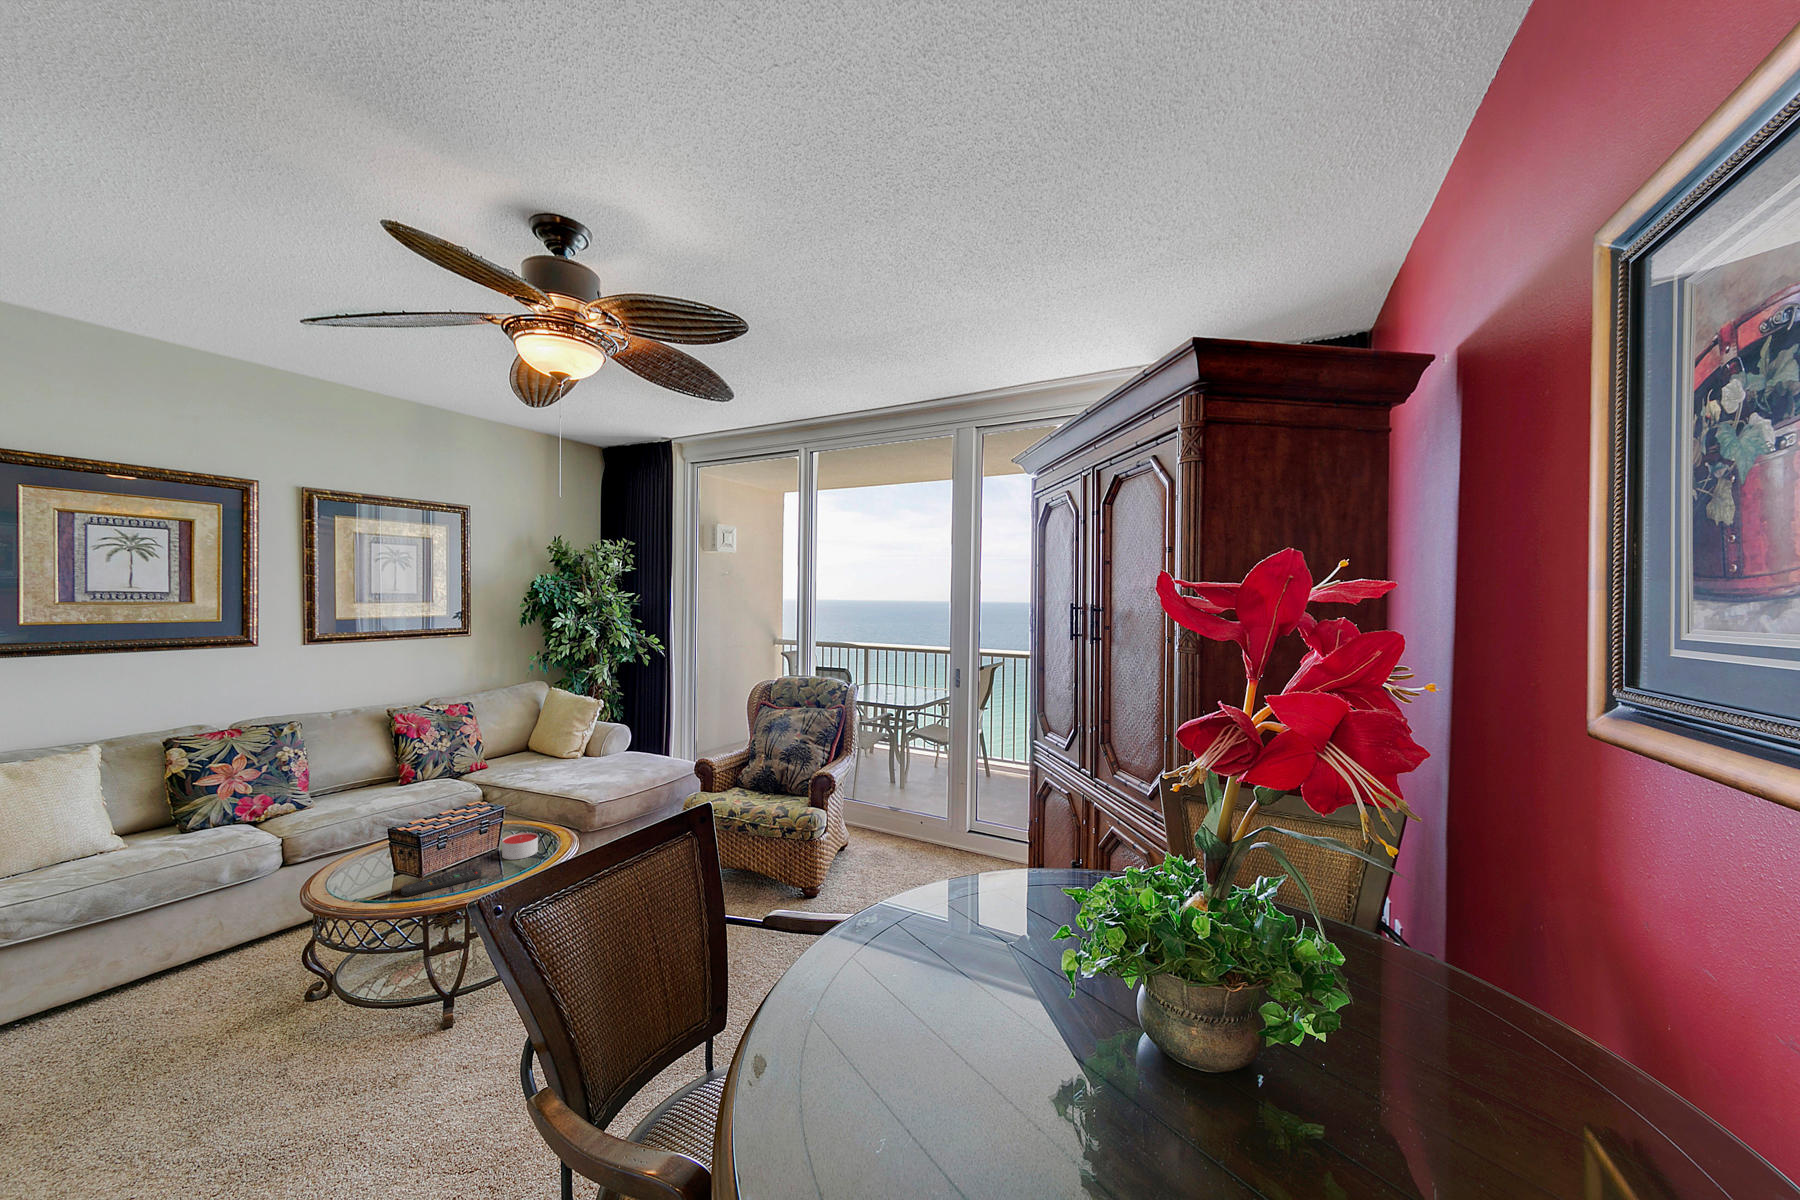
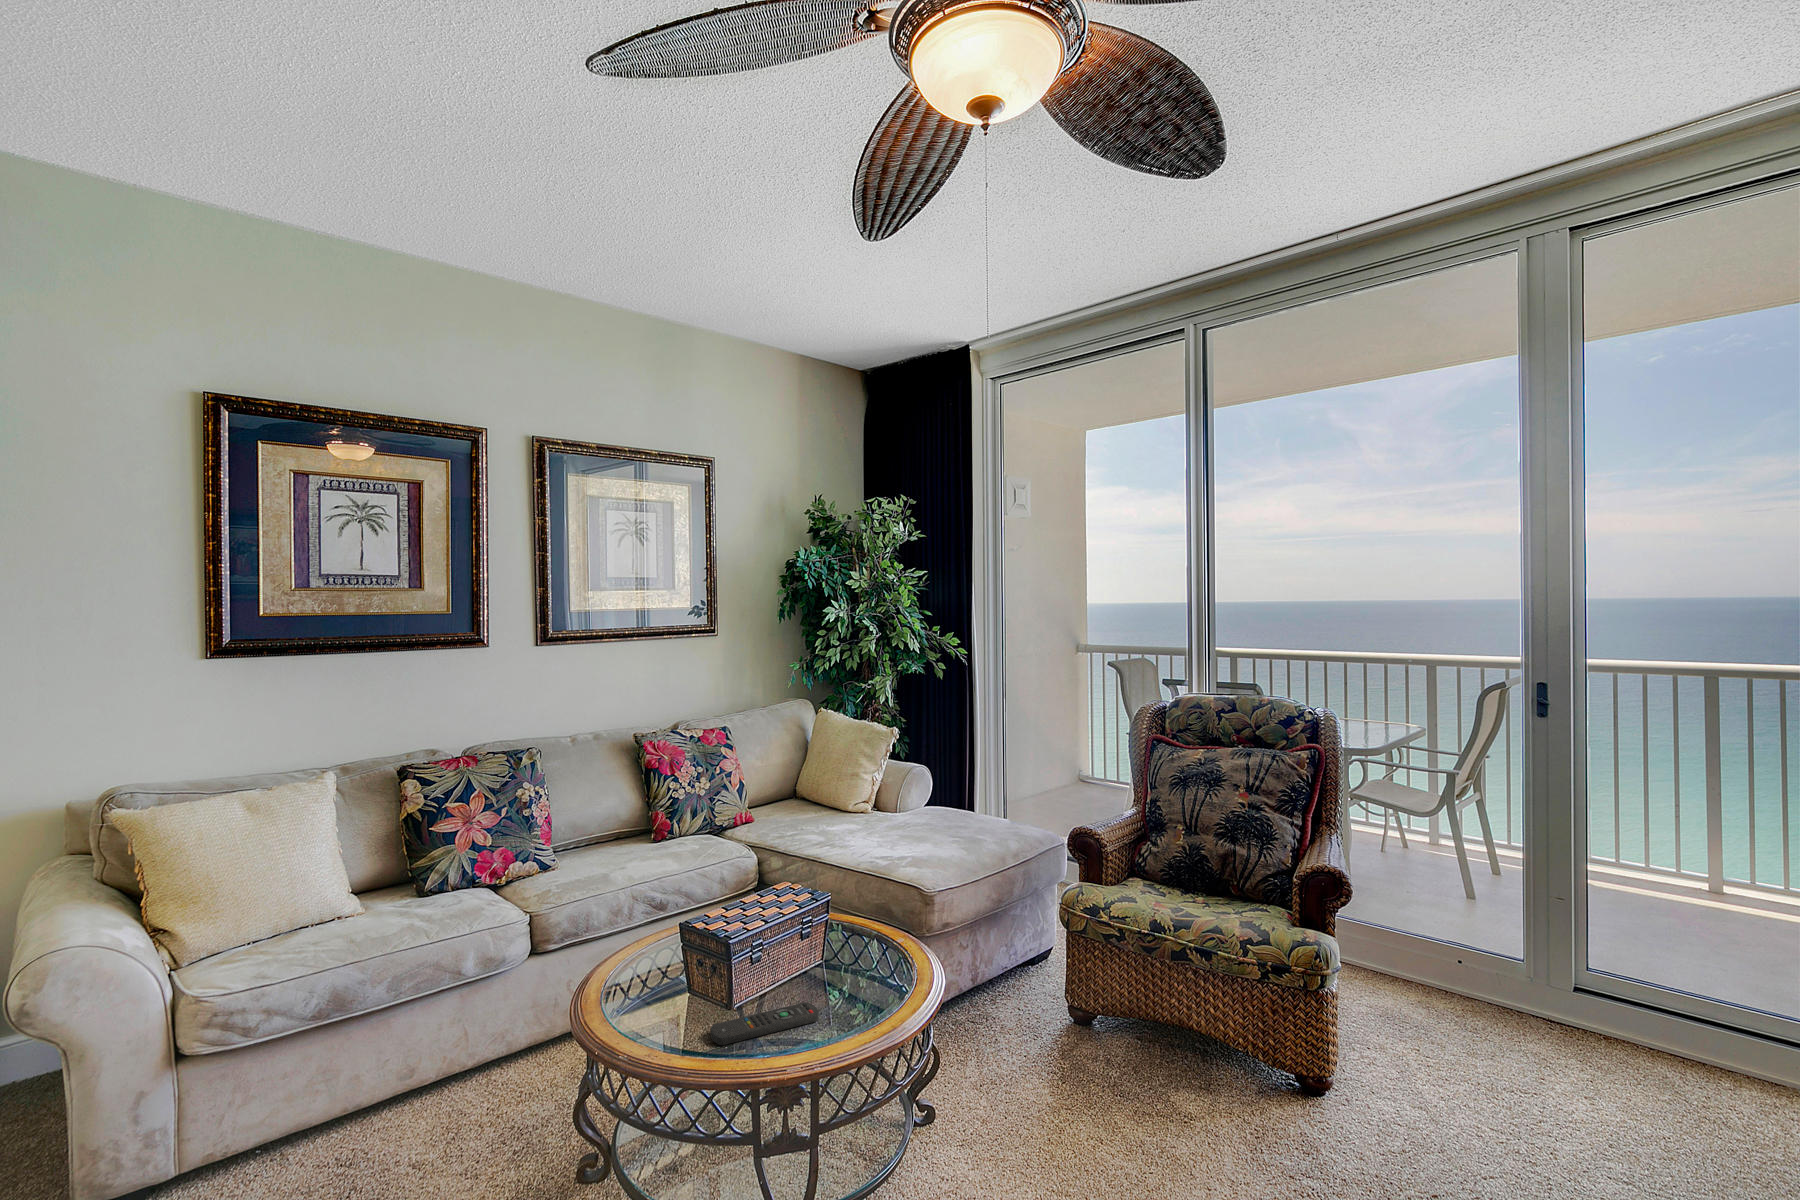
candle: present [502,833,538,860] -> none [833,942,884,989]

